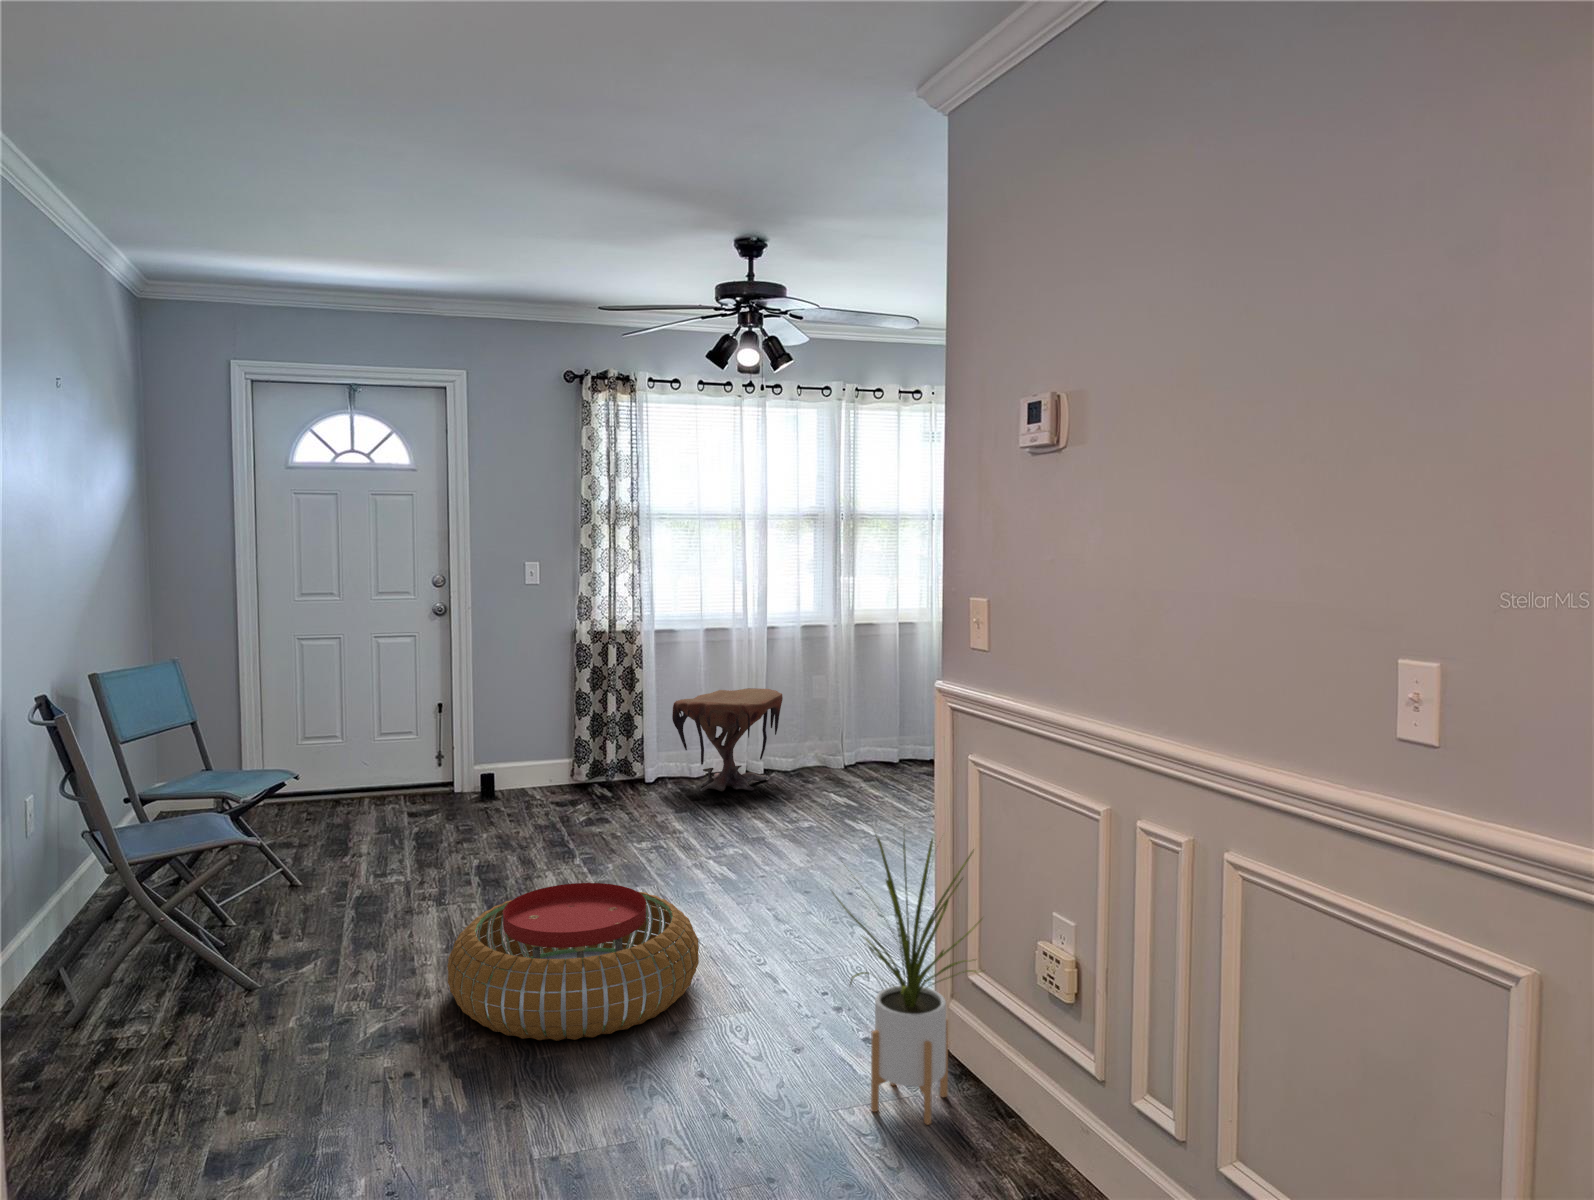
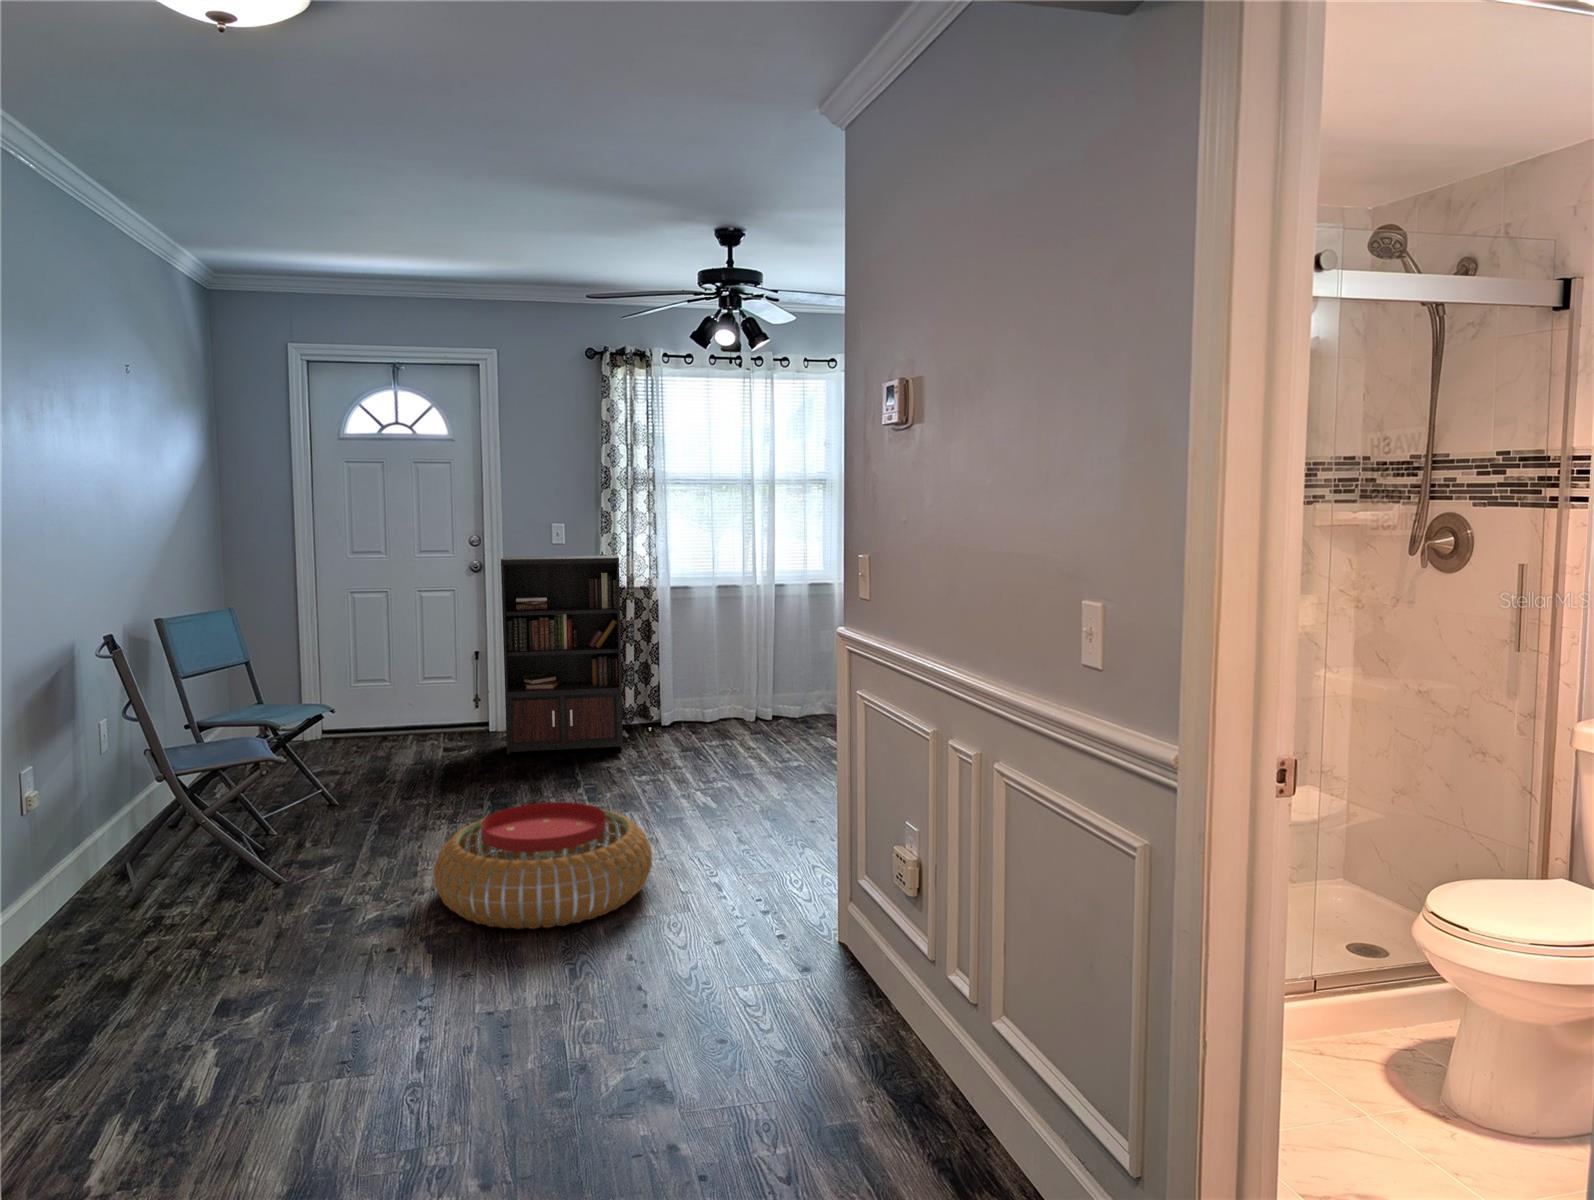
bookcase: none [478,596,636,819] -> present [501,555,651,754]
side table: present [672,688,783,791] -> none [684,641,785,735]
house plant: present [832,837,984,1125] -> none [733,744,864,1003]

